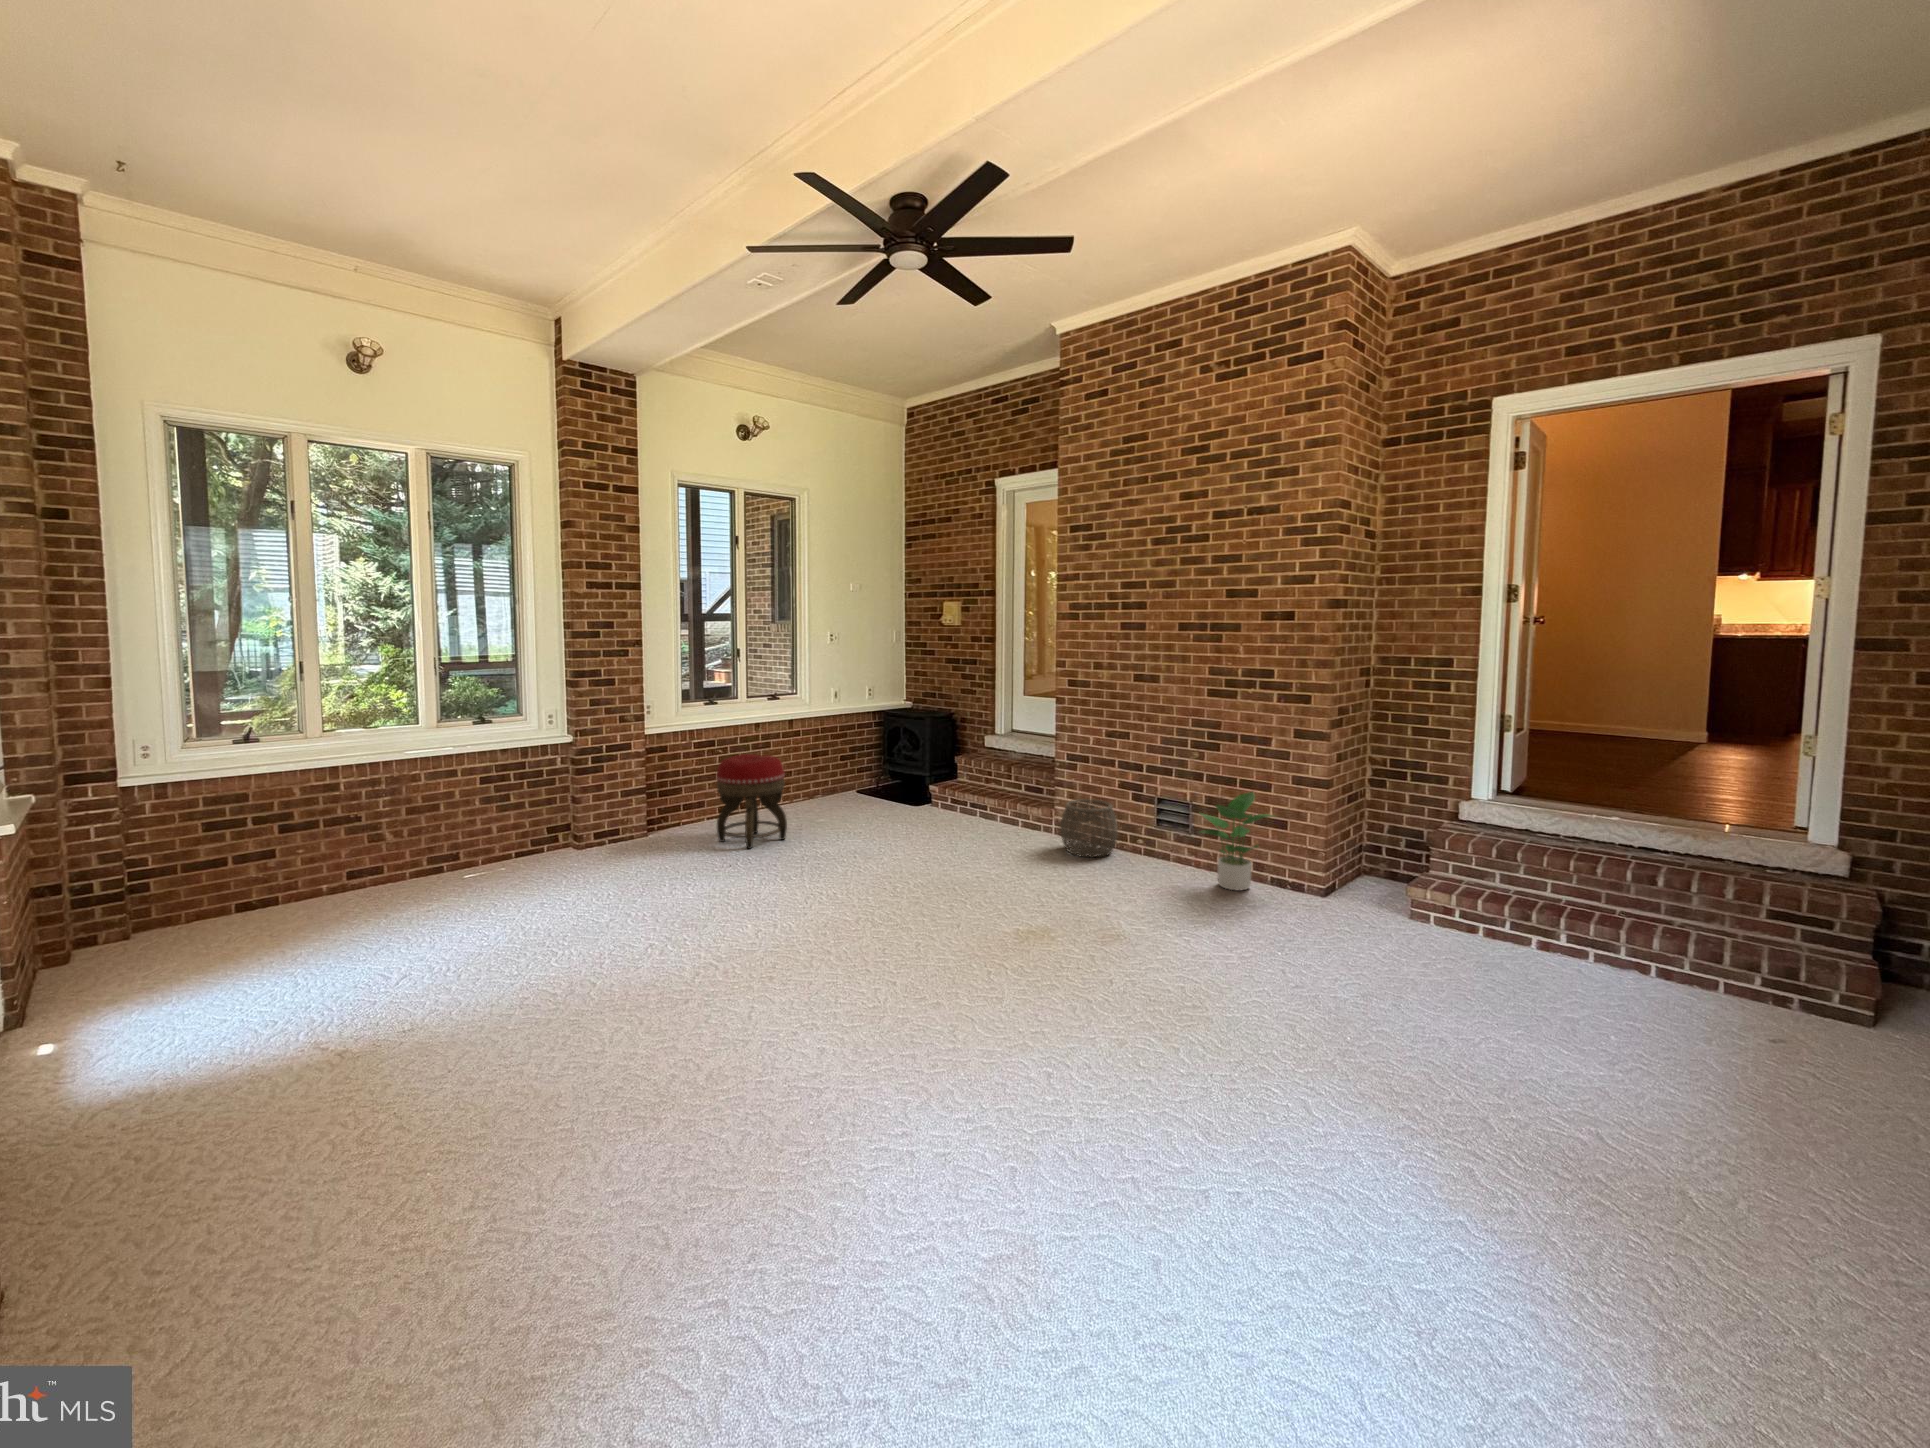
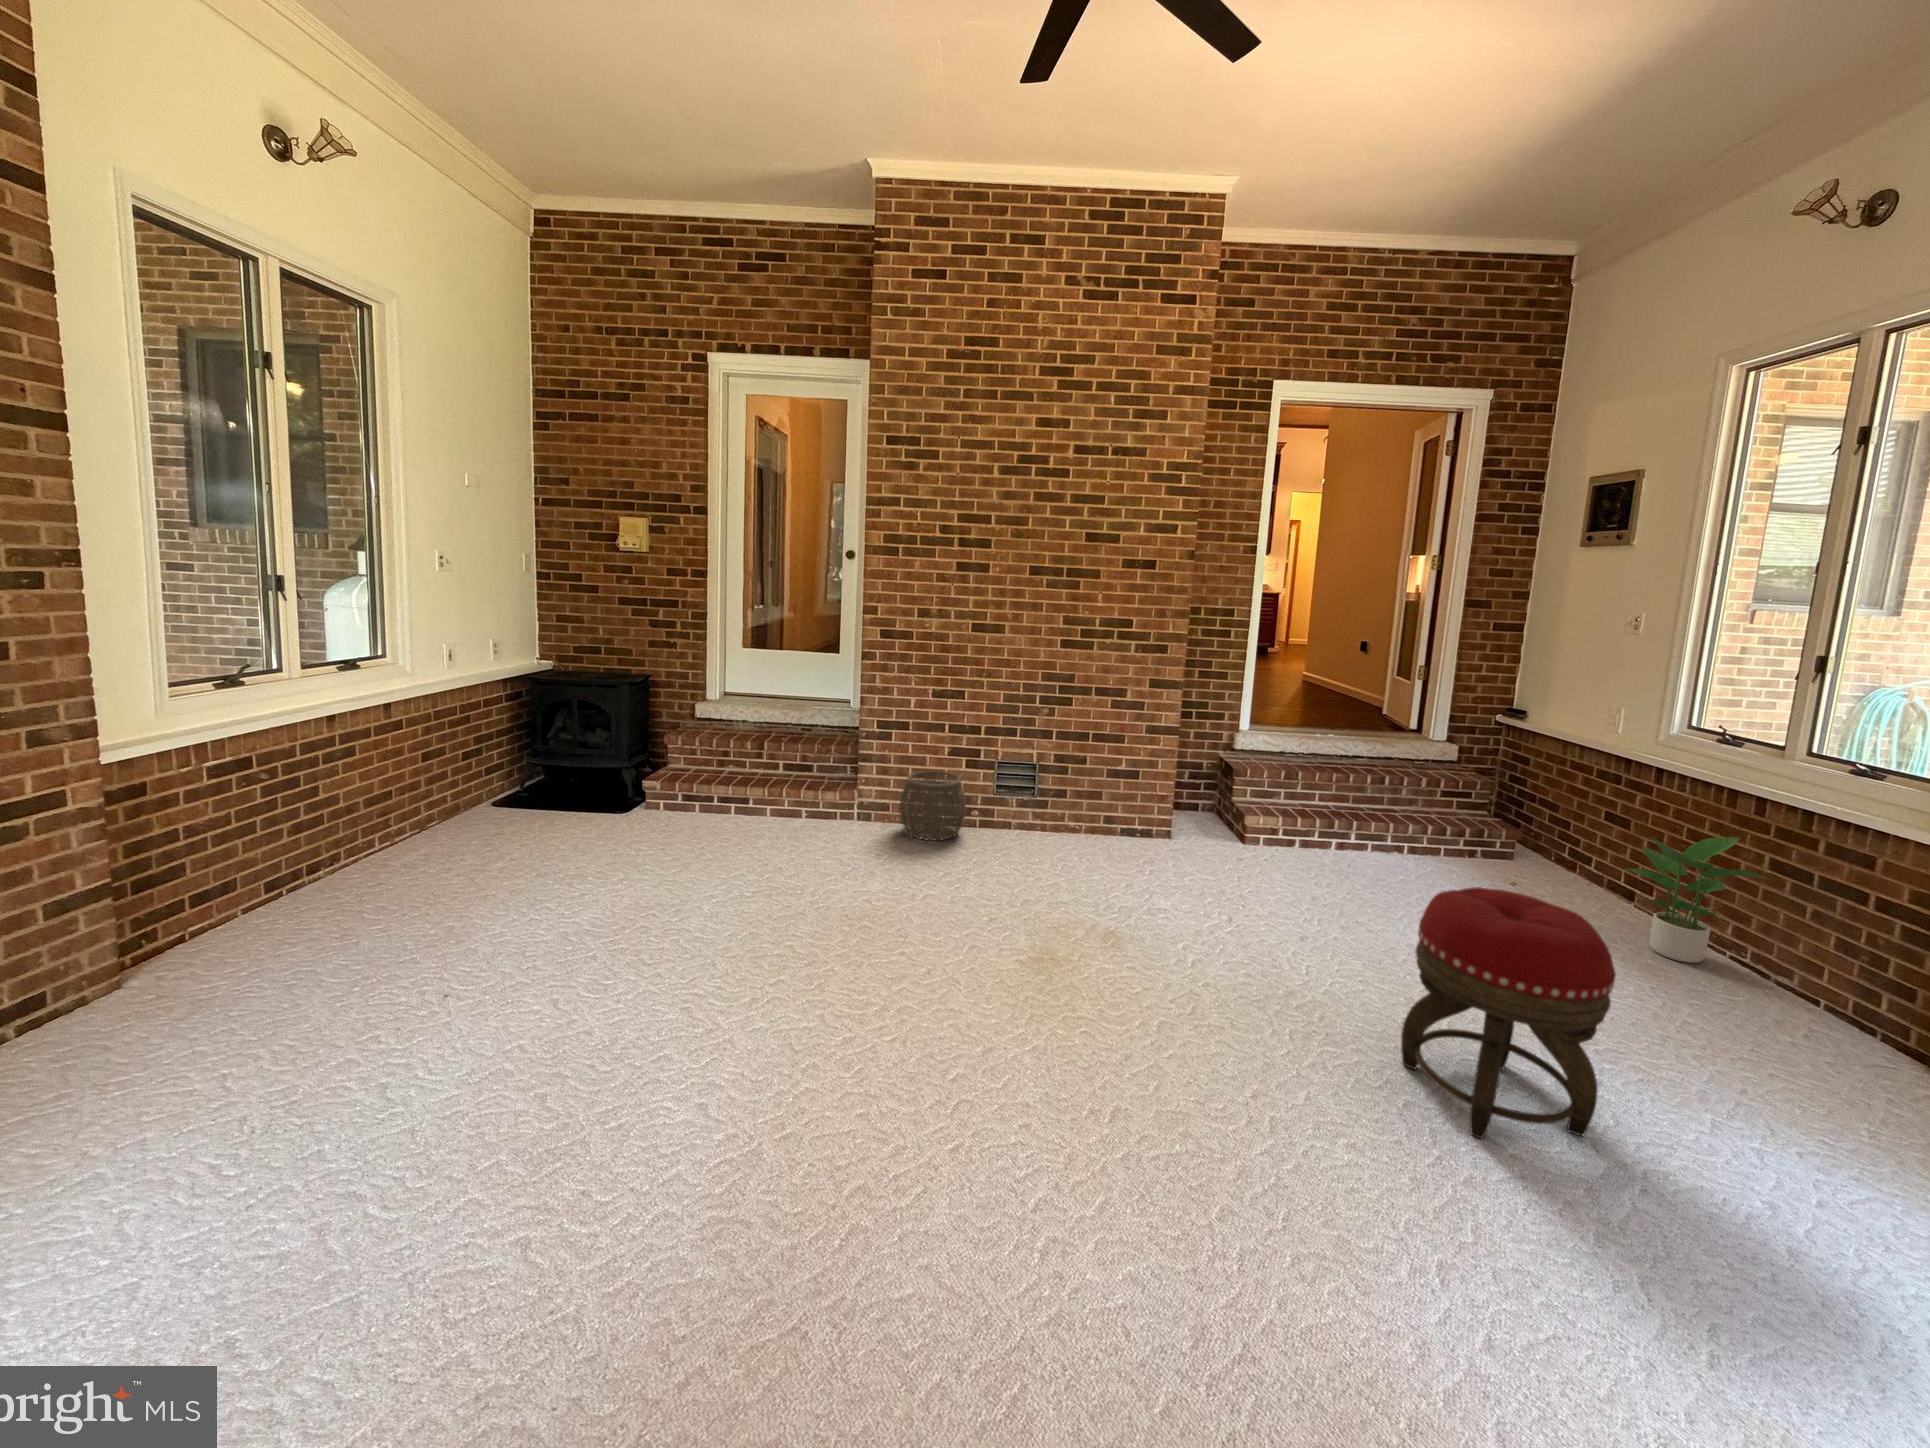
footstool: present [716,754,787,849] -> present [1401,887,1616,1139]
potted plant: present [1201,792,1273,890] -> present [1625,837,1767,963]

